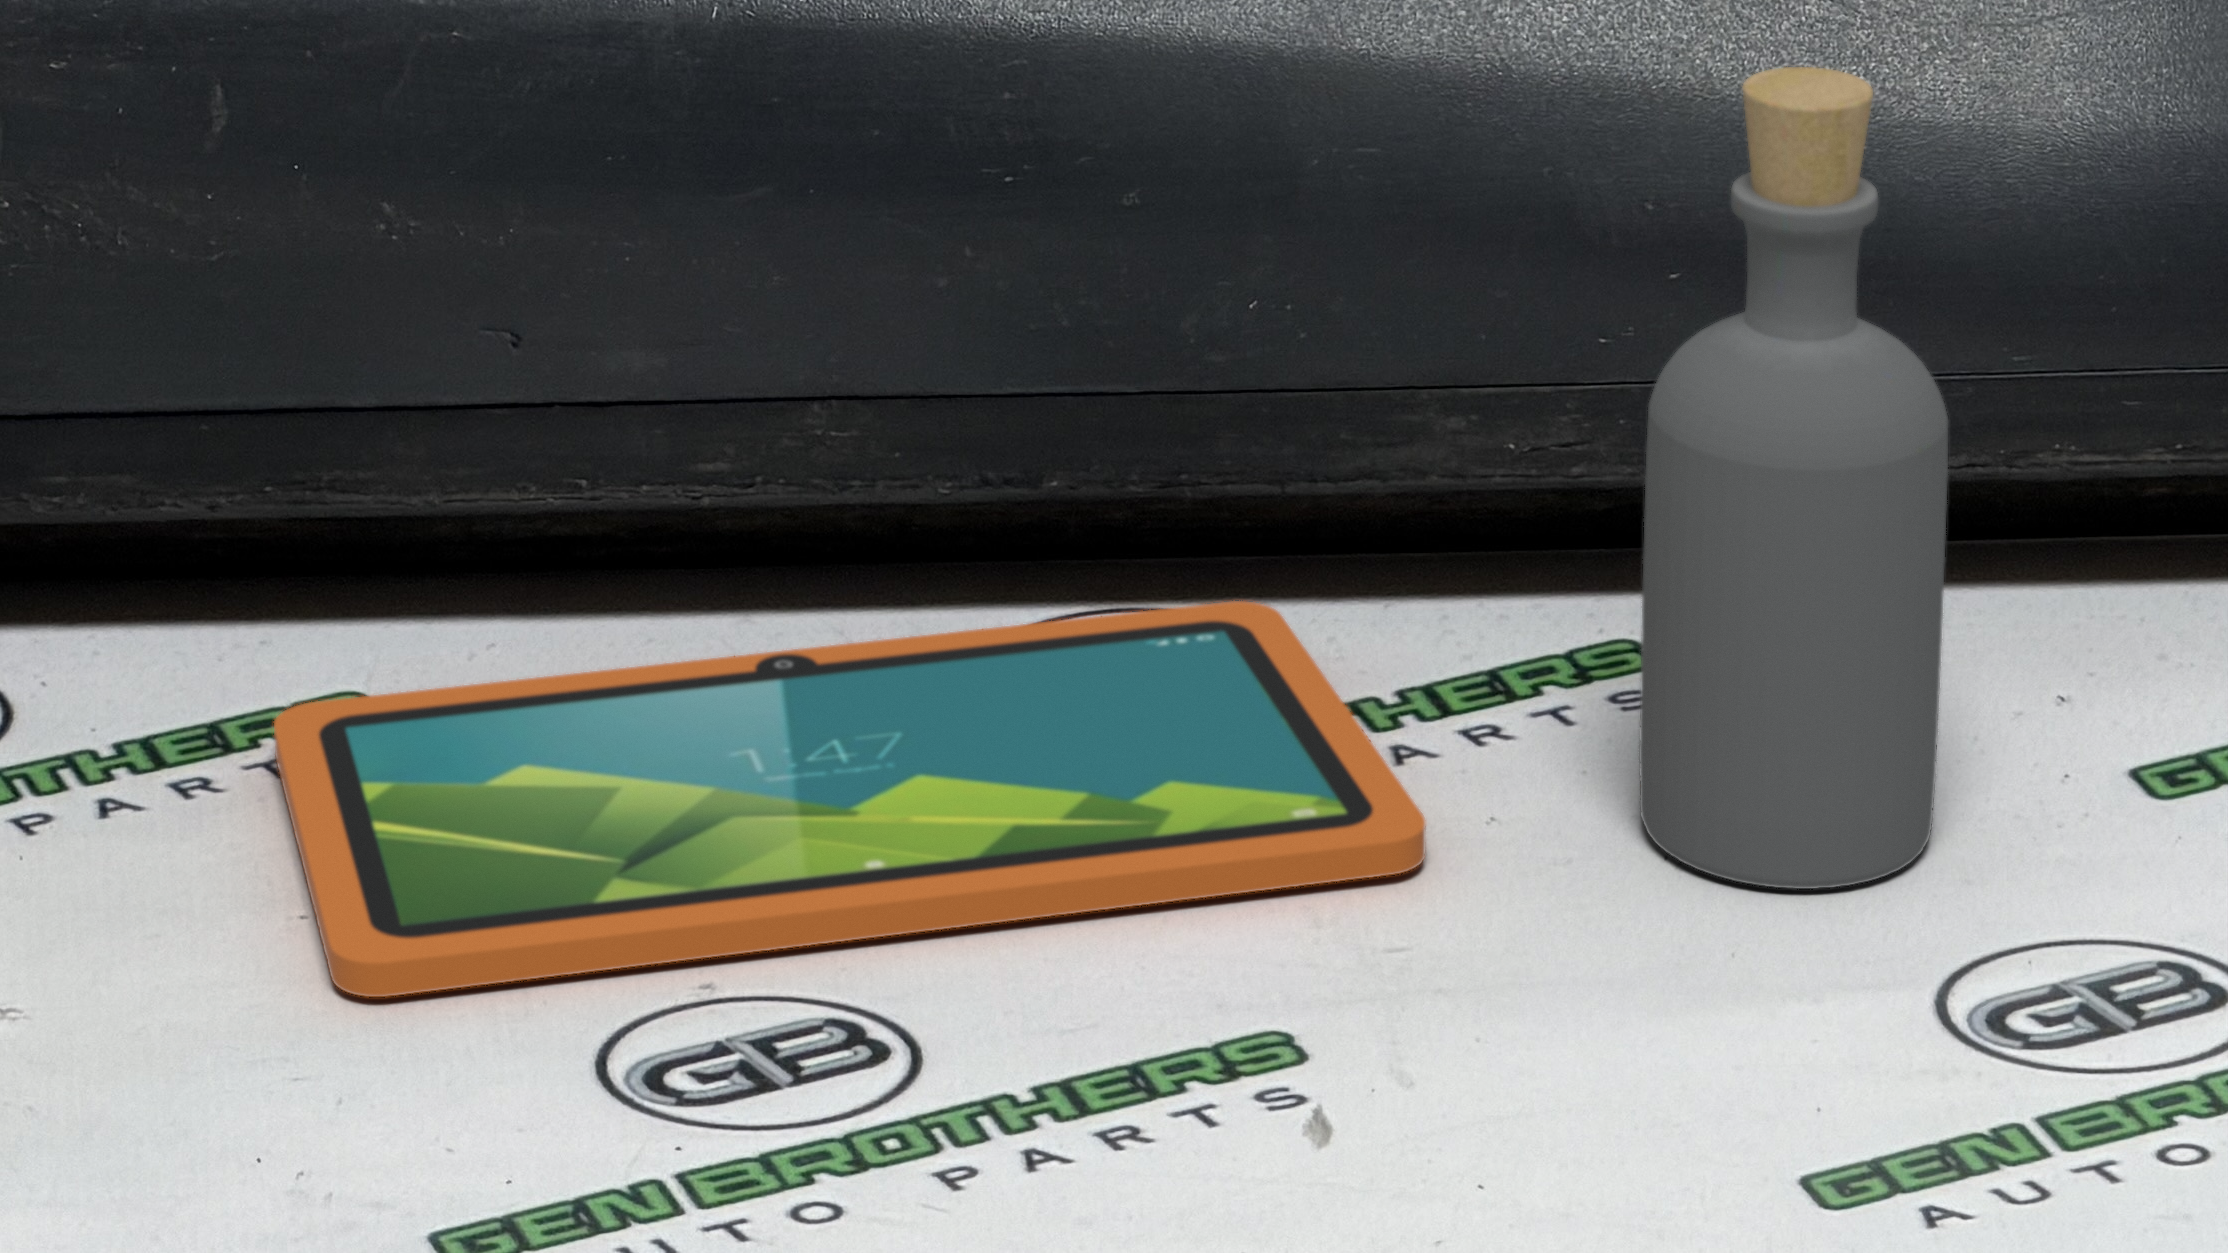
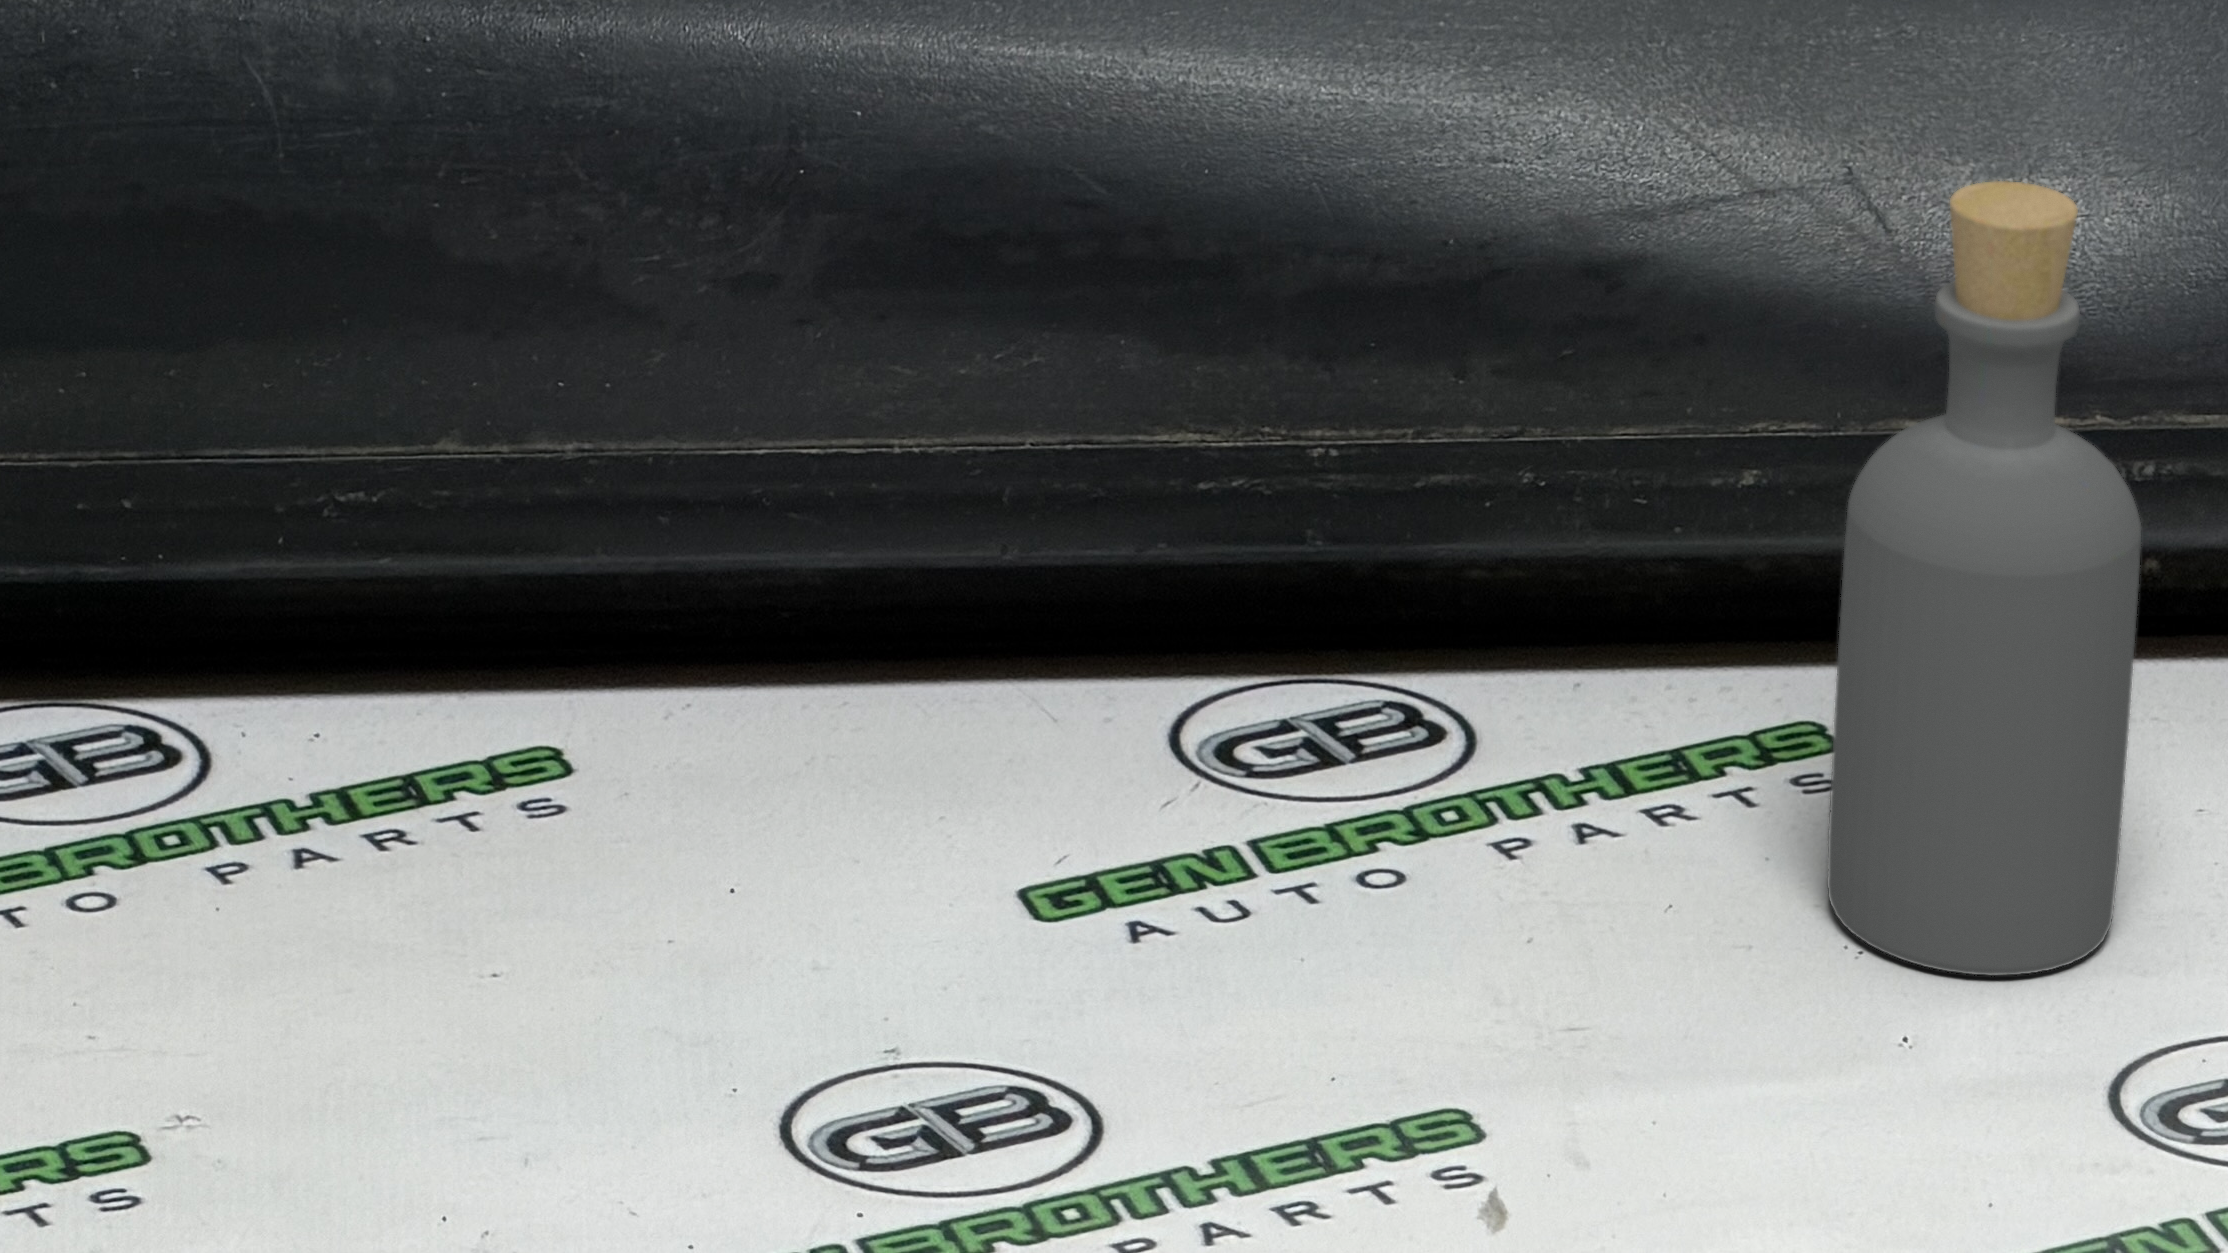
tablet: present [274,601,1426,997] -> none [498,667,1621,1049]

